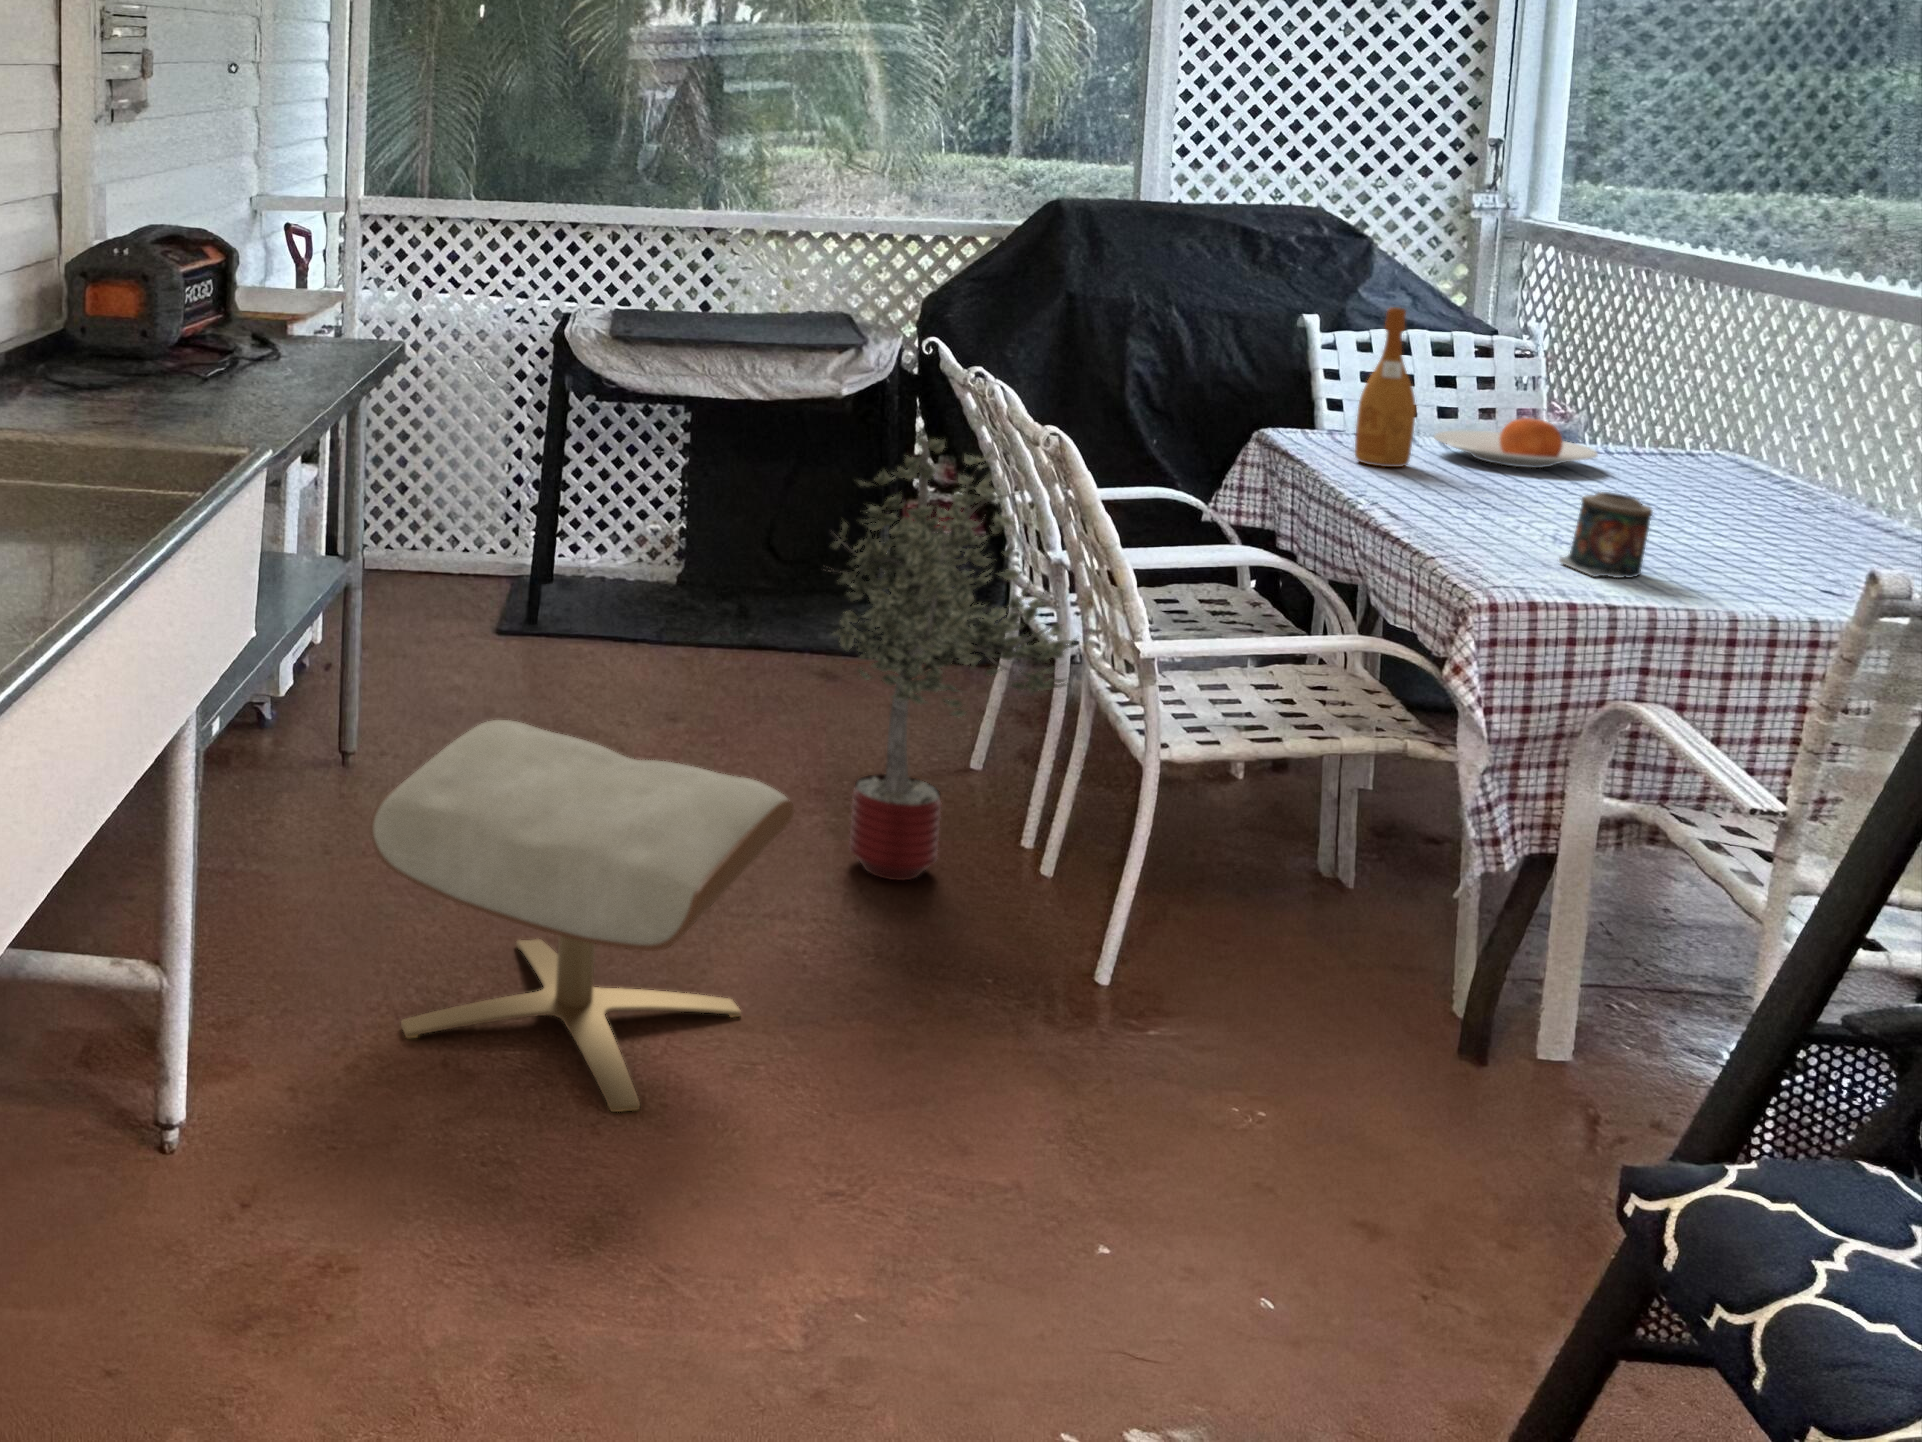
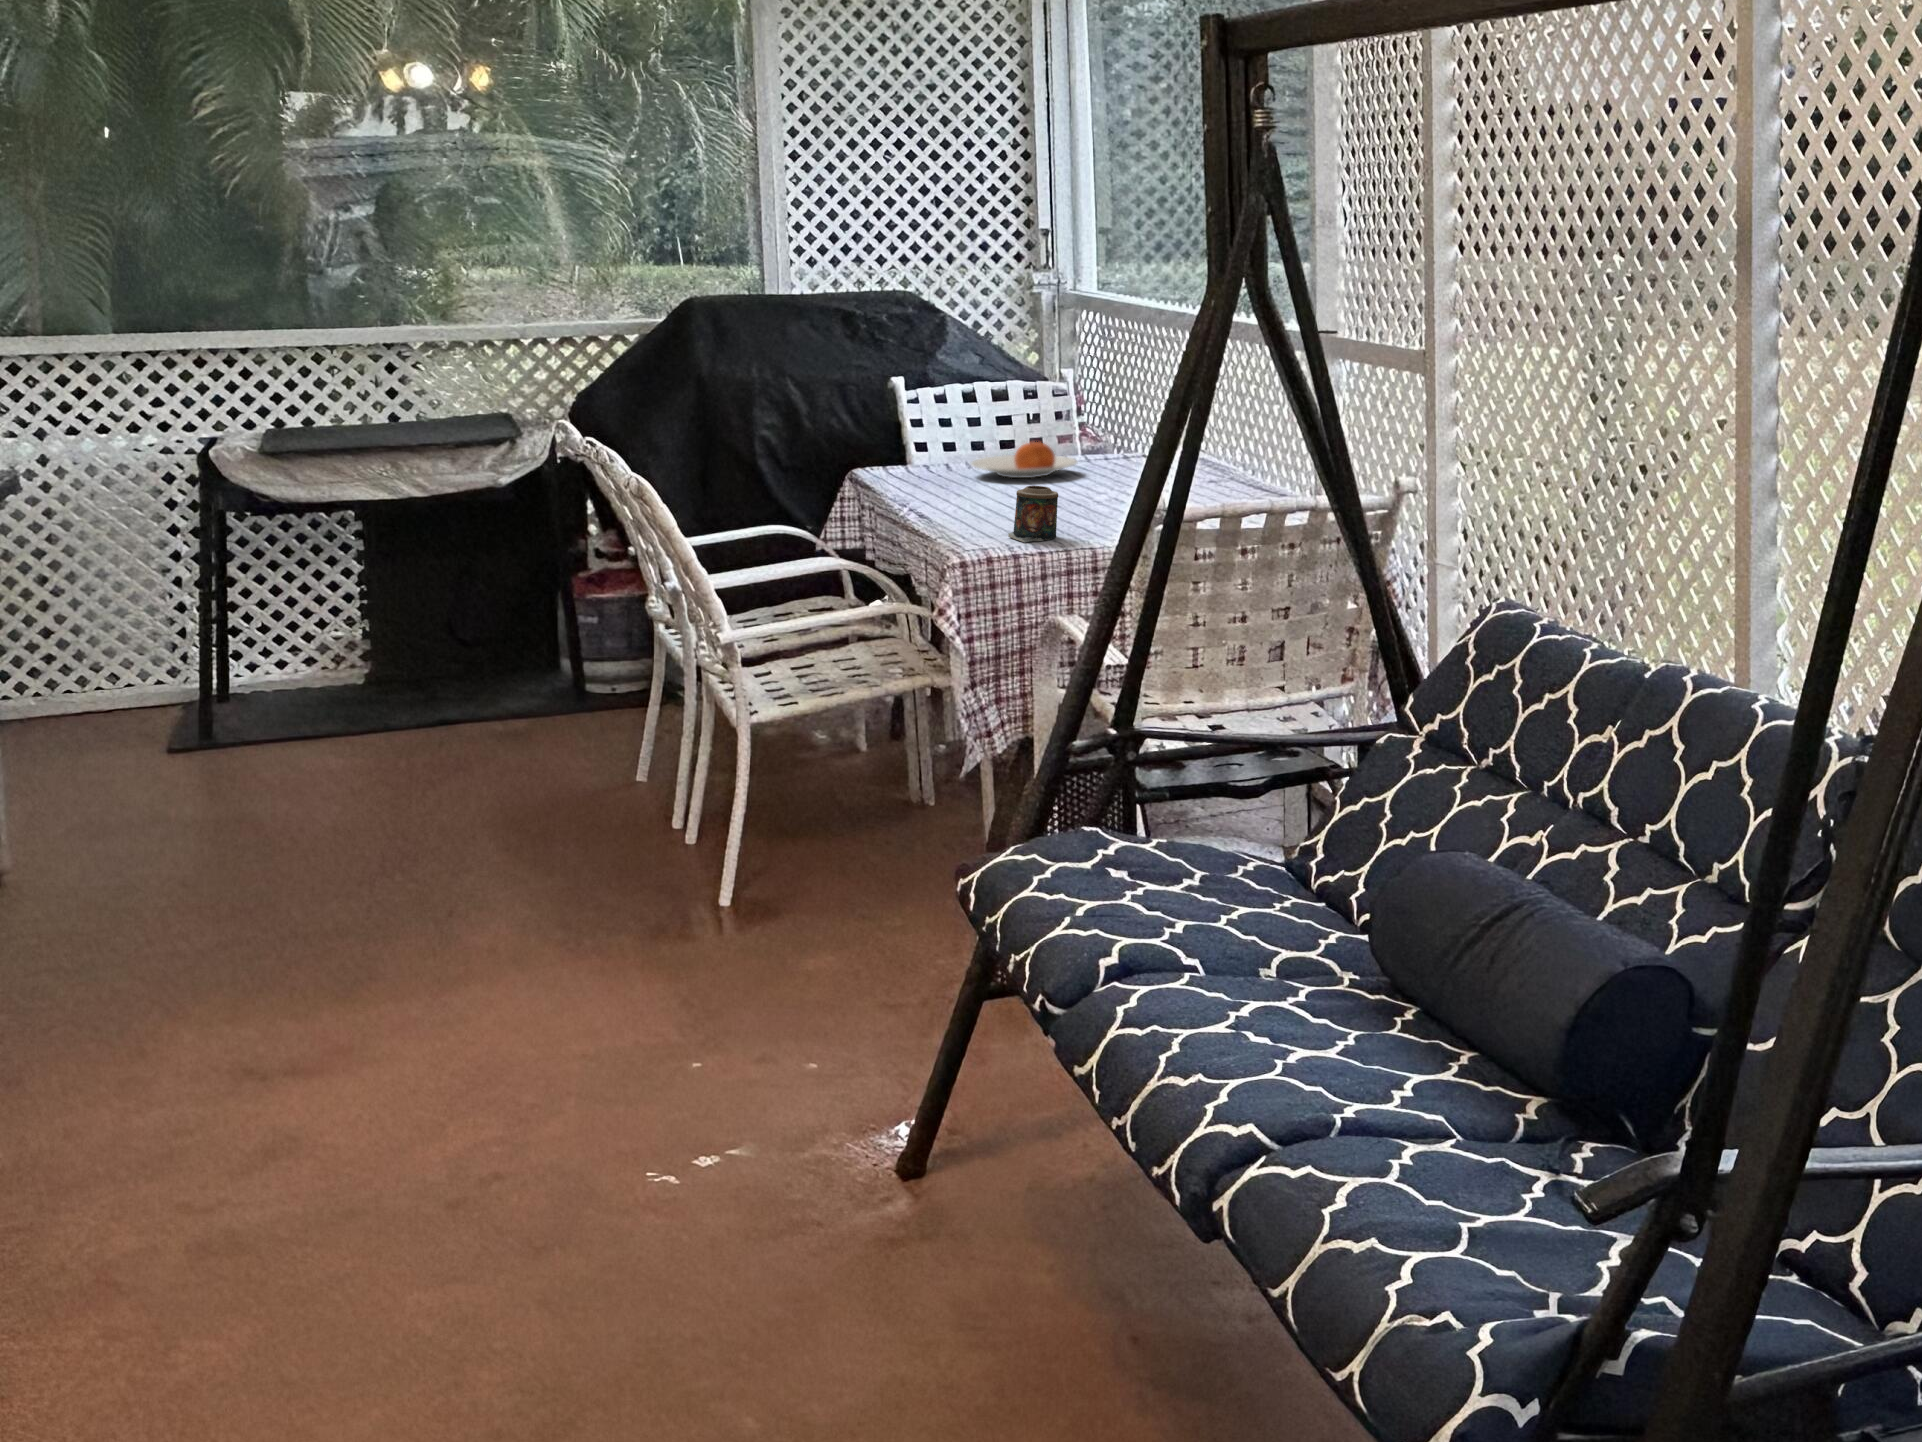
wine bottle: present [1355,307,1416,467] -> none [908,371,948,489]
potted tree: present [831,438,1075,880] -> none [475,506,696,865]
ottoman: present [370,720,794,1112] -> none [61,789,459,1061]

